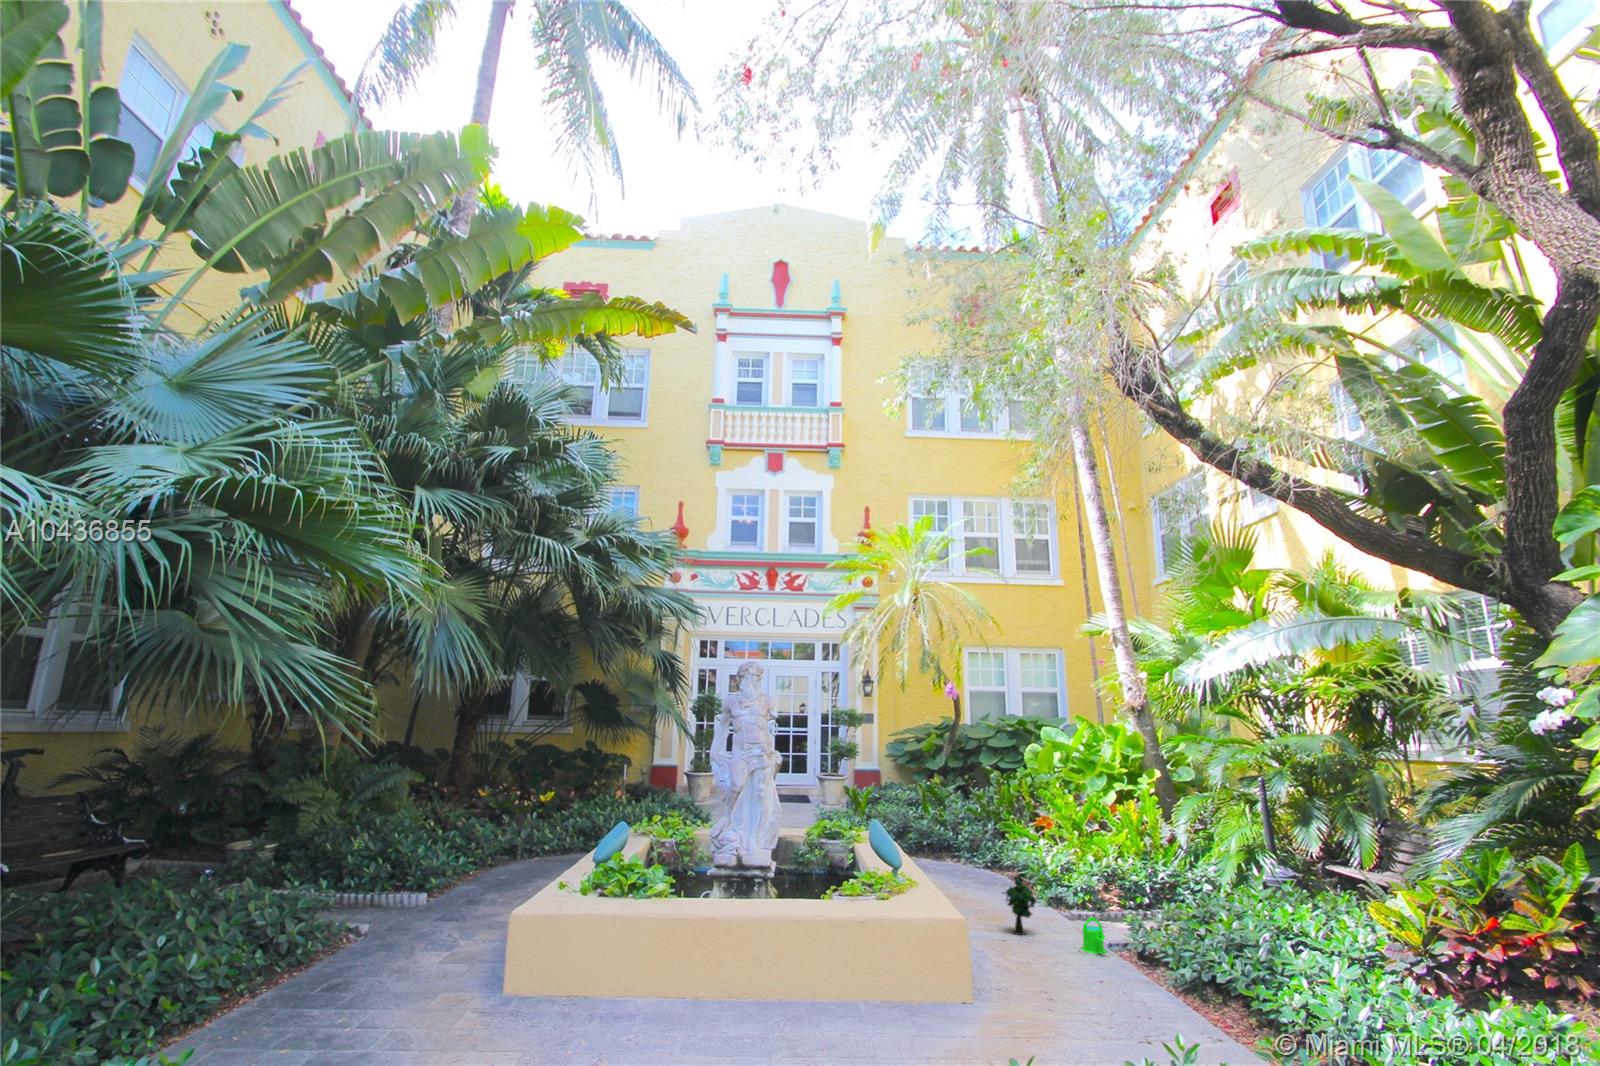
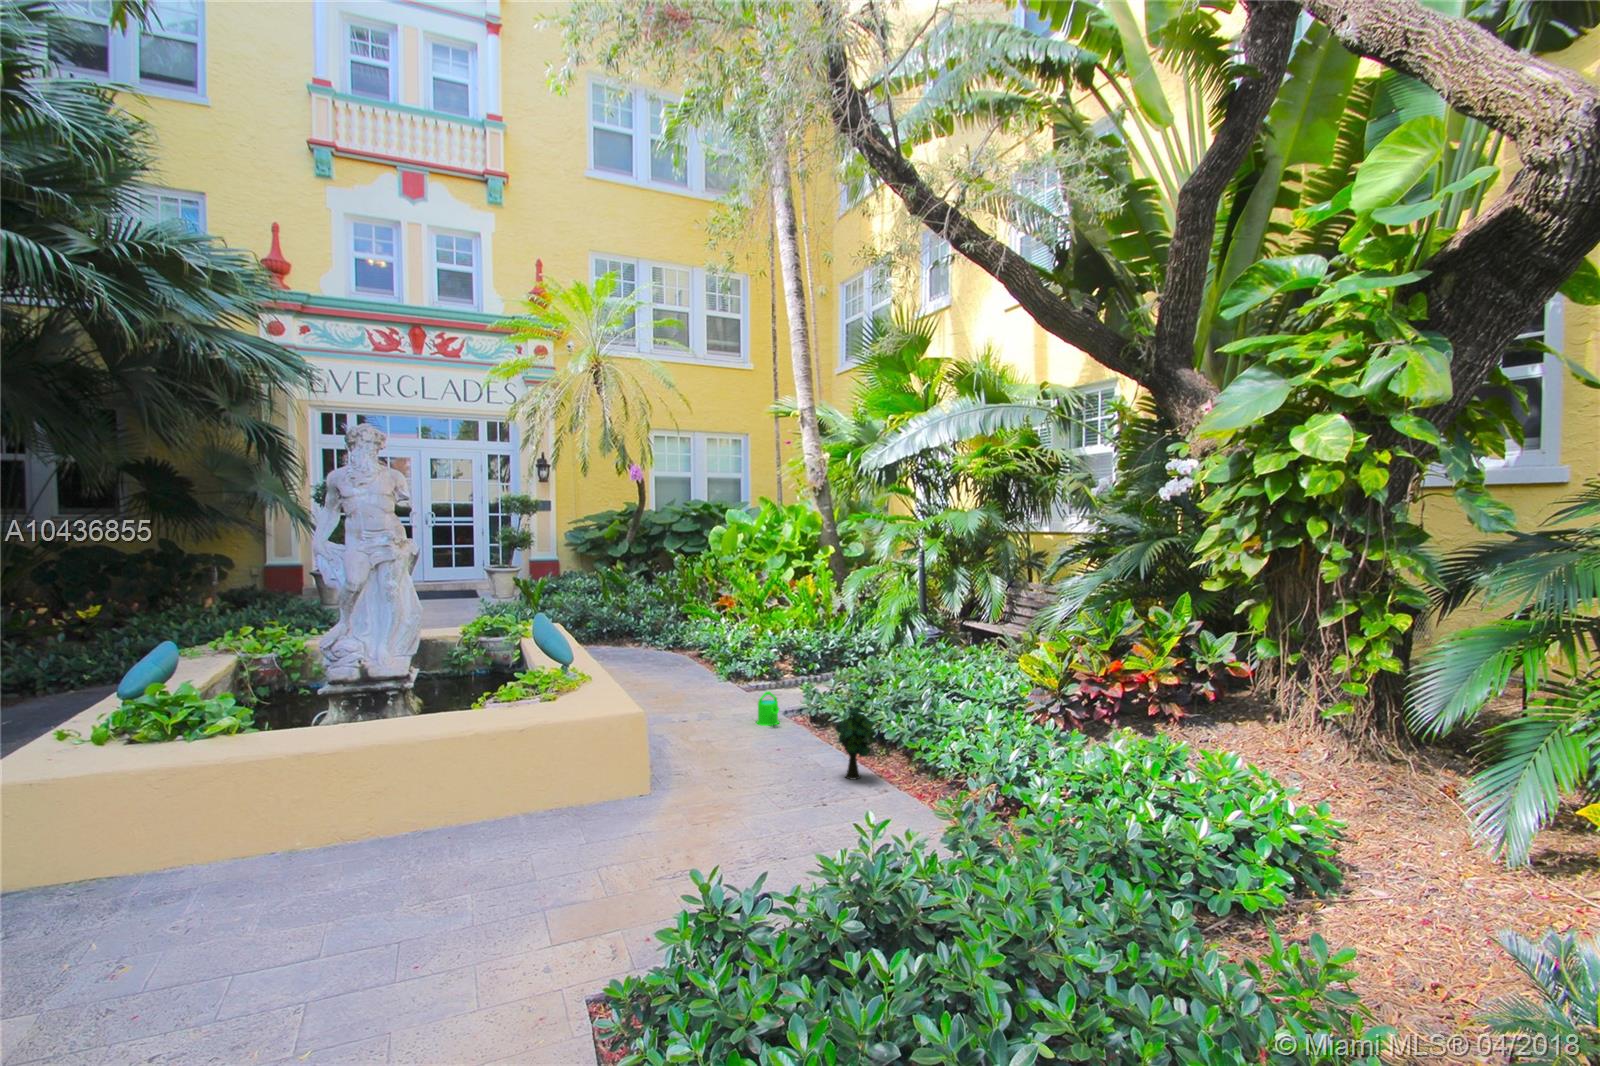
decorative plant: present [1002,873,1037,935] -> present [833,700,876,779]

